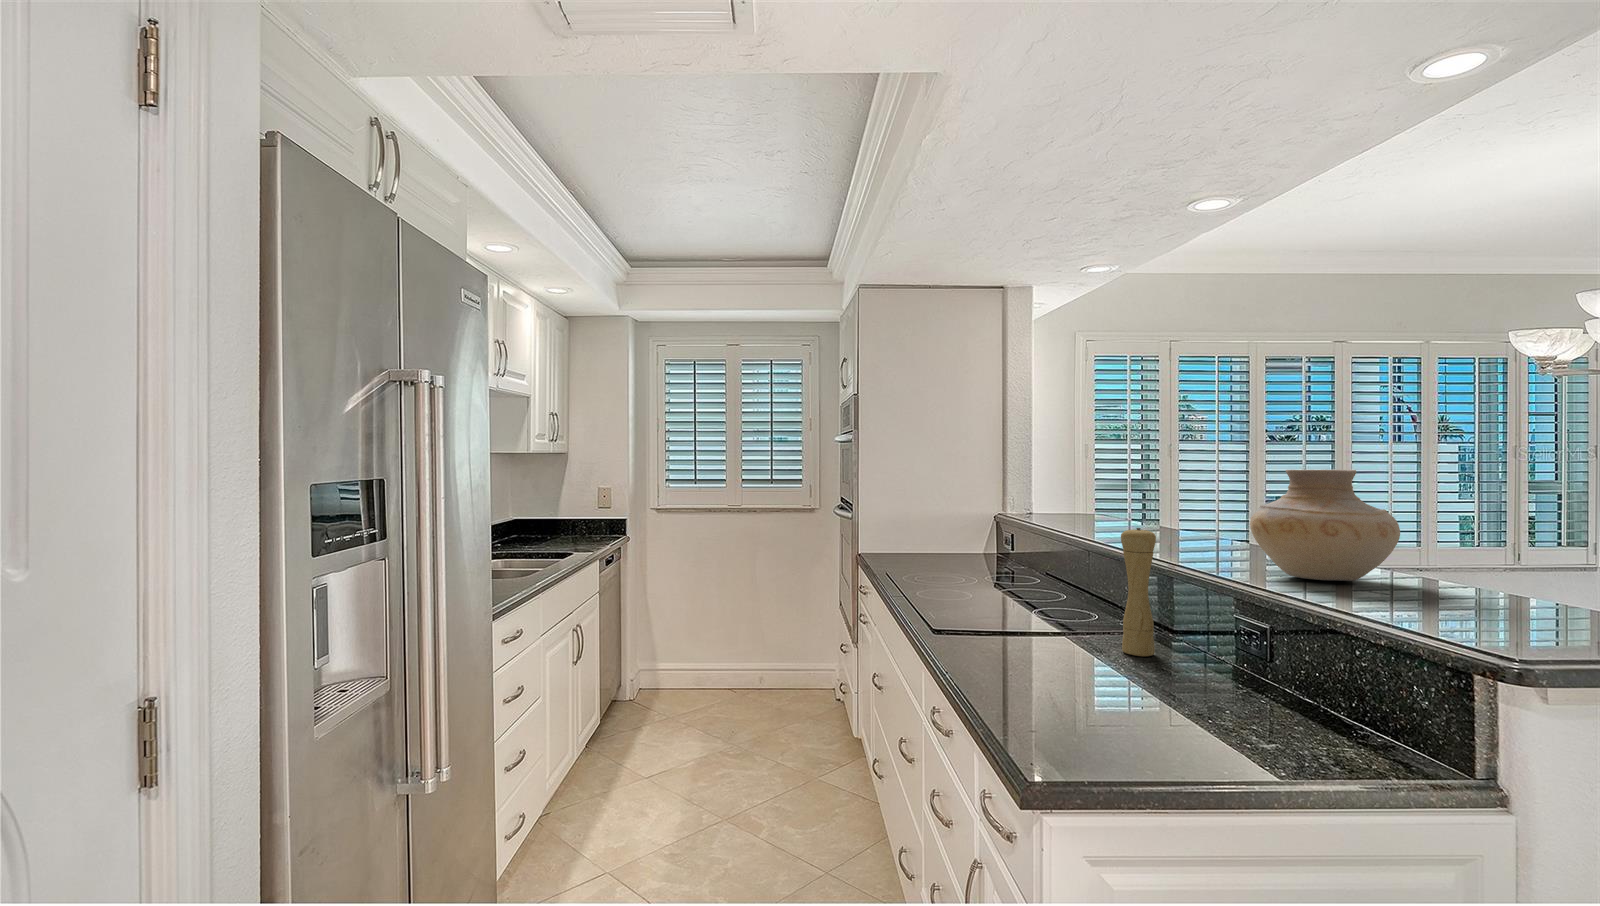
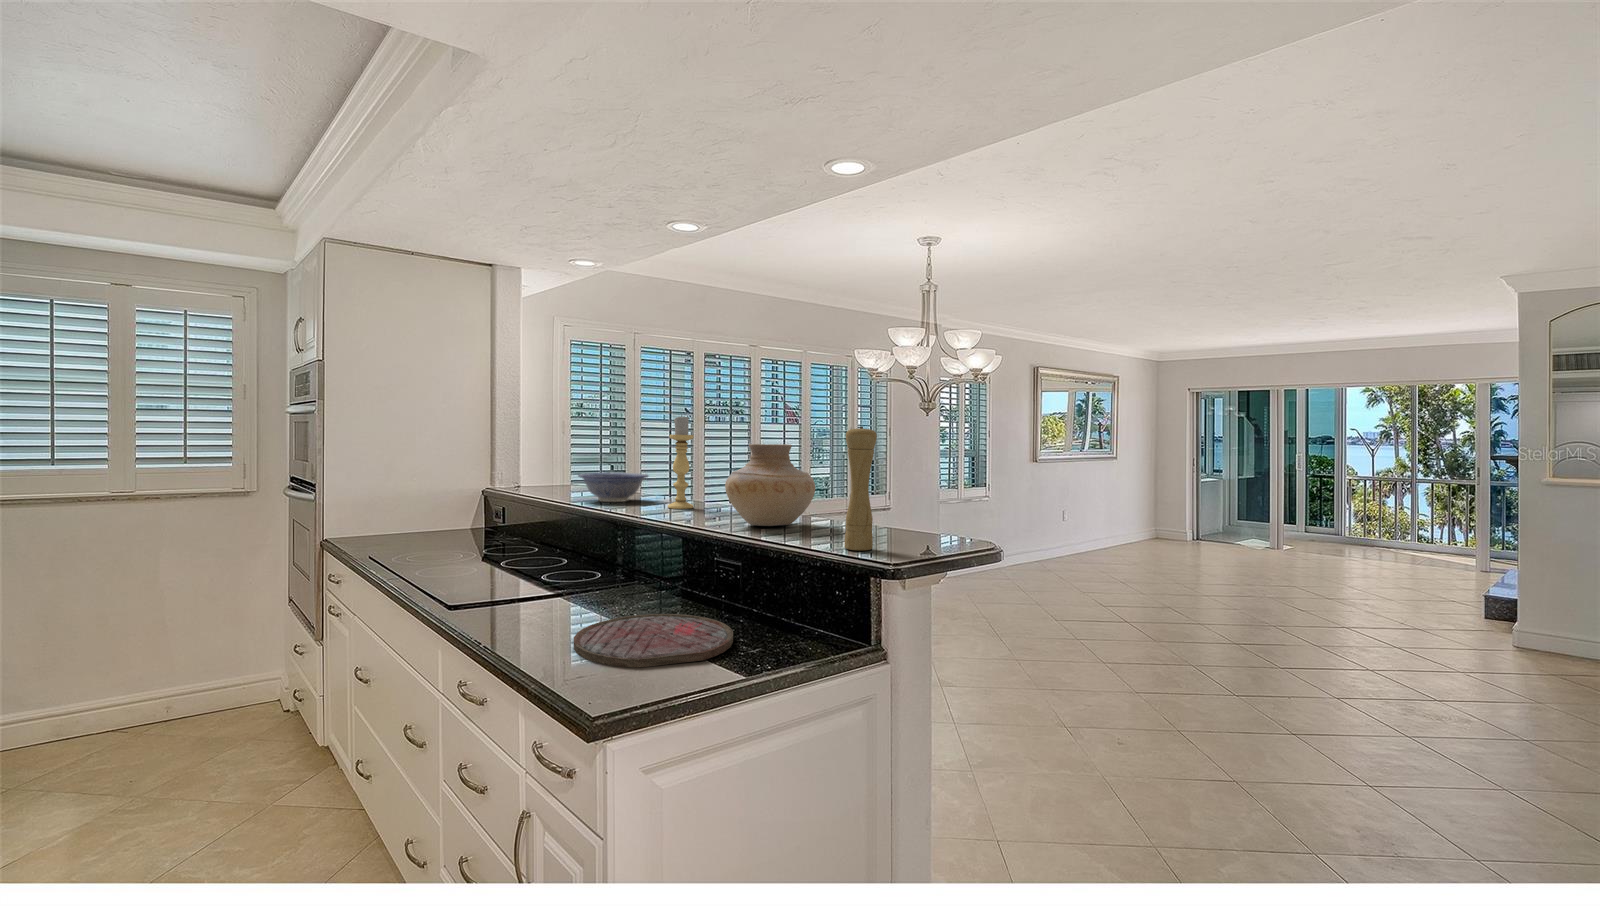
candle holder: none [1187,434,1222,548] -> present [668,416,694,509]
decorative bowl: none [1083,501,1167,535] -> present [578,473,648,502]
pepper mill: present [1121,528,1156,656] -> present [844,427,877,550]
cutting board: none [1034,668,1238,741] -> present [574,614,733,668]

